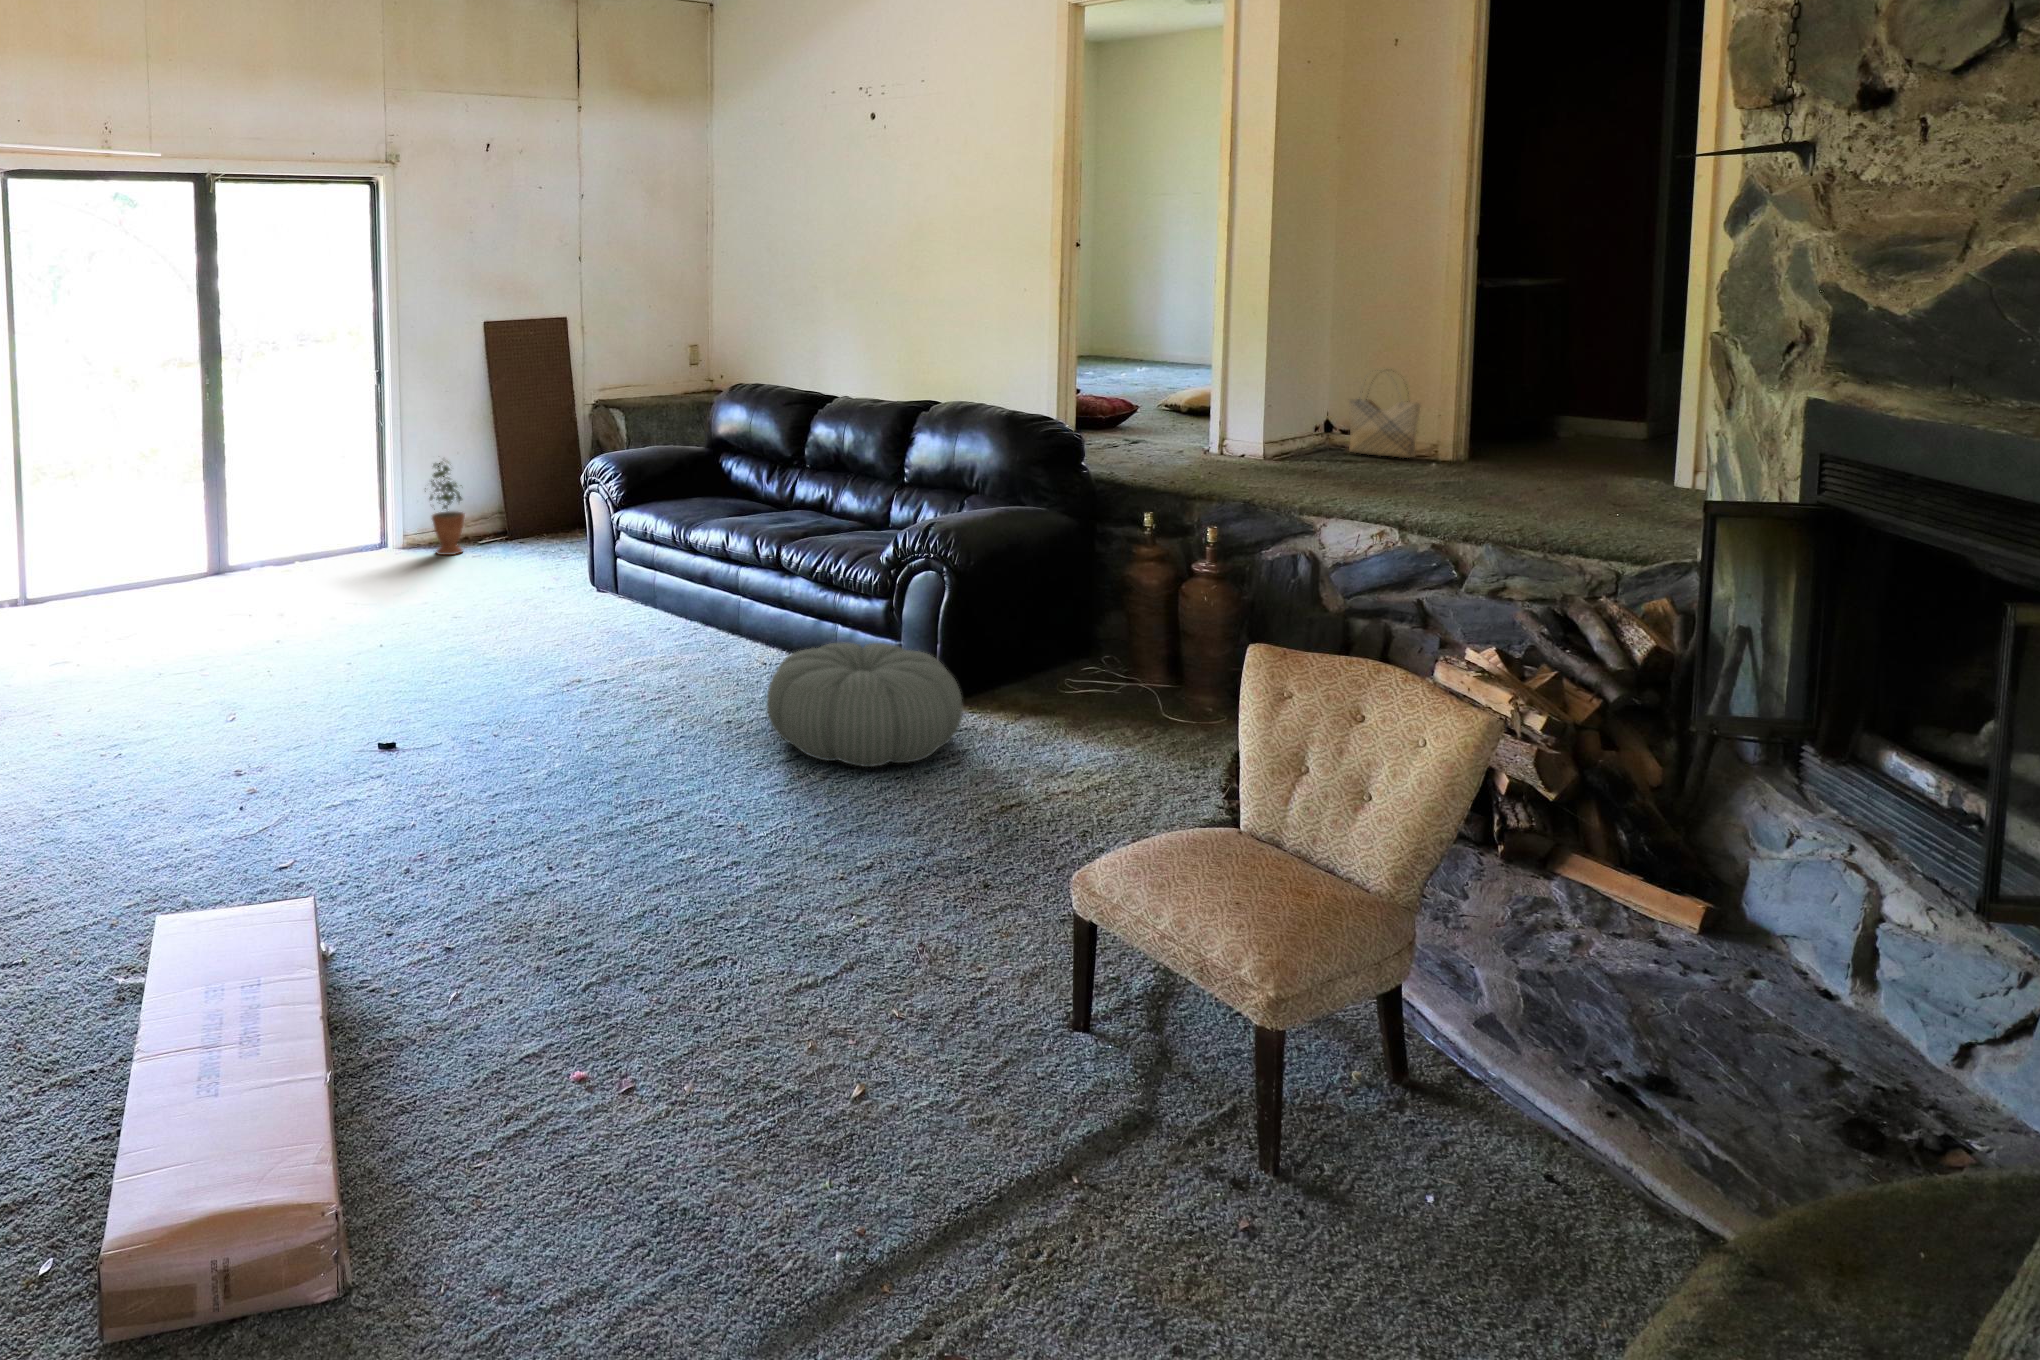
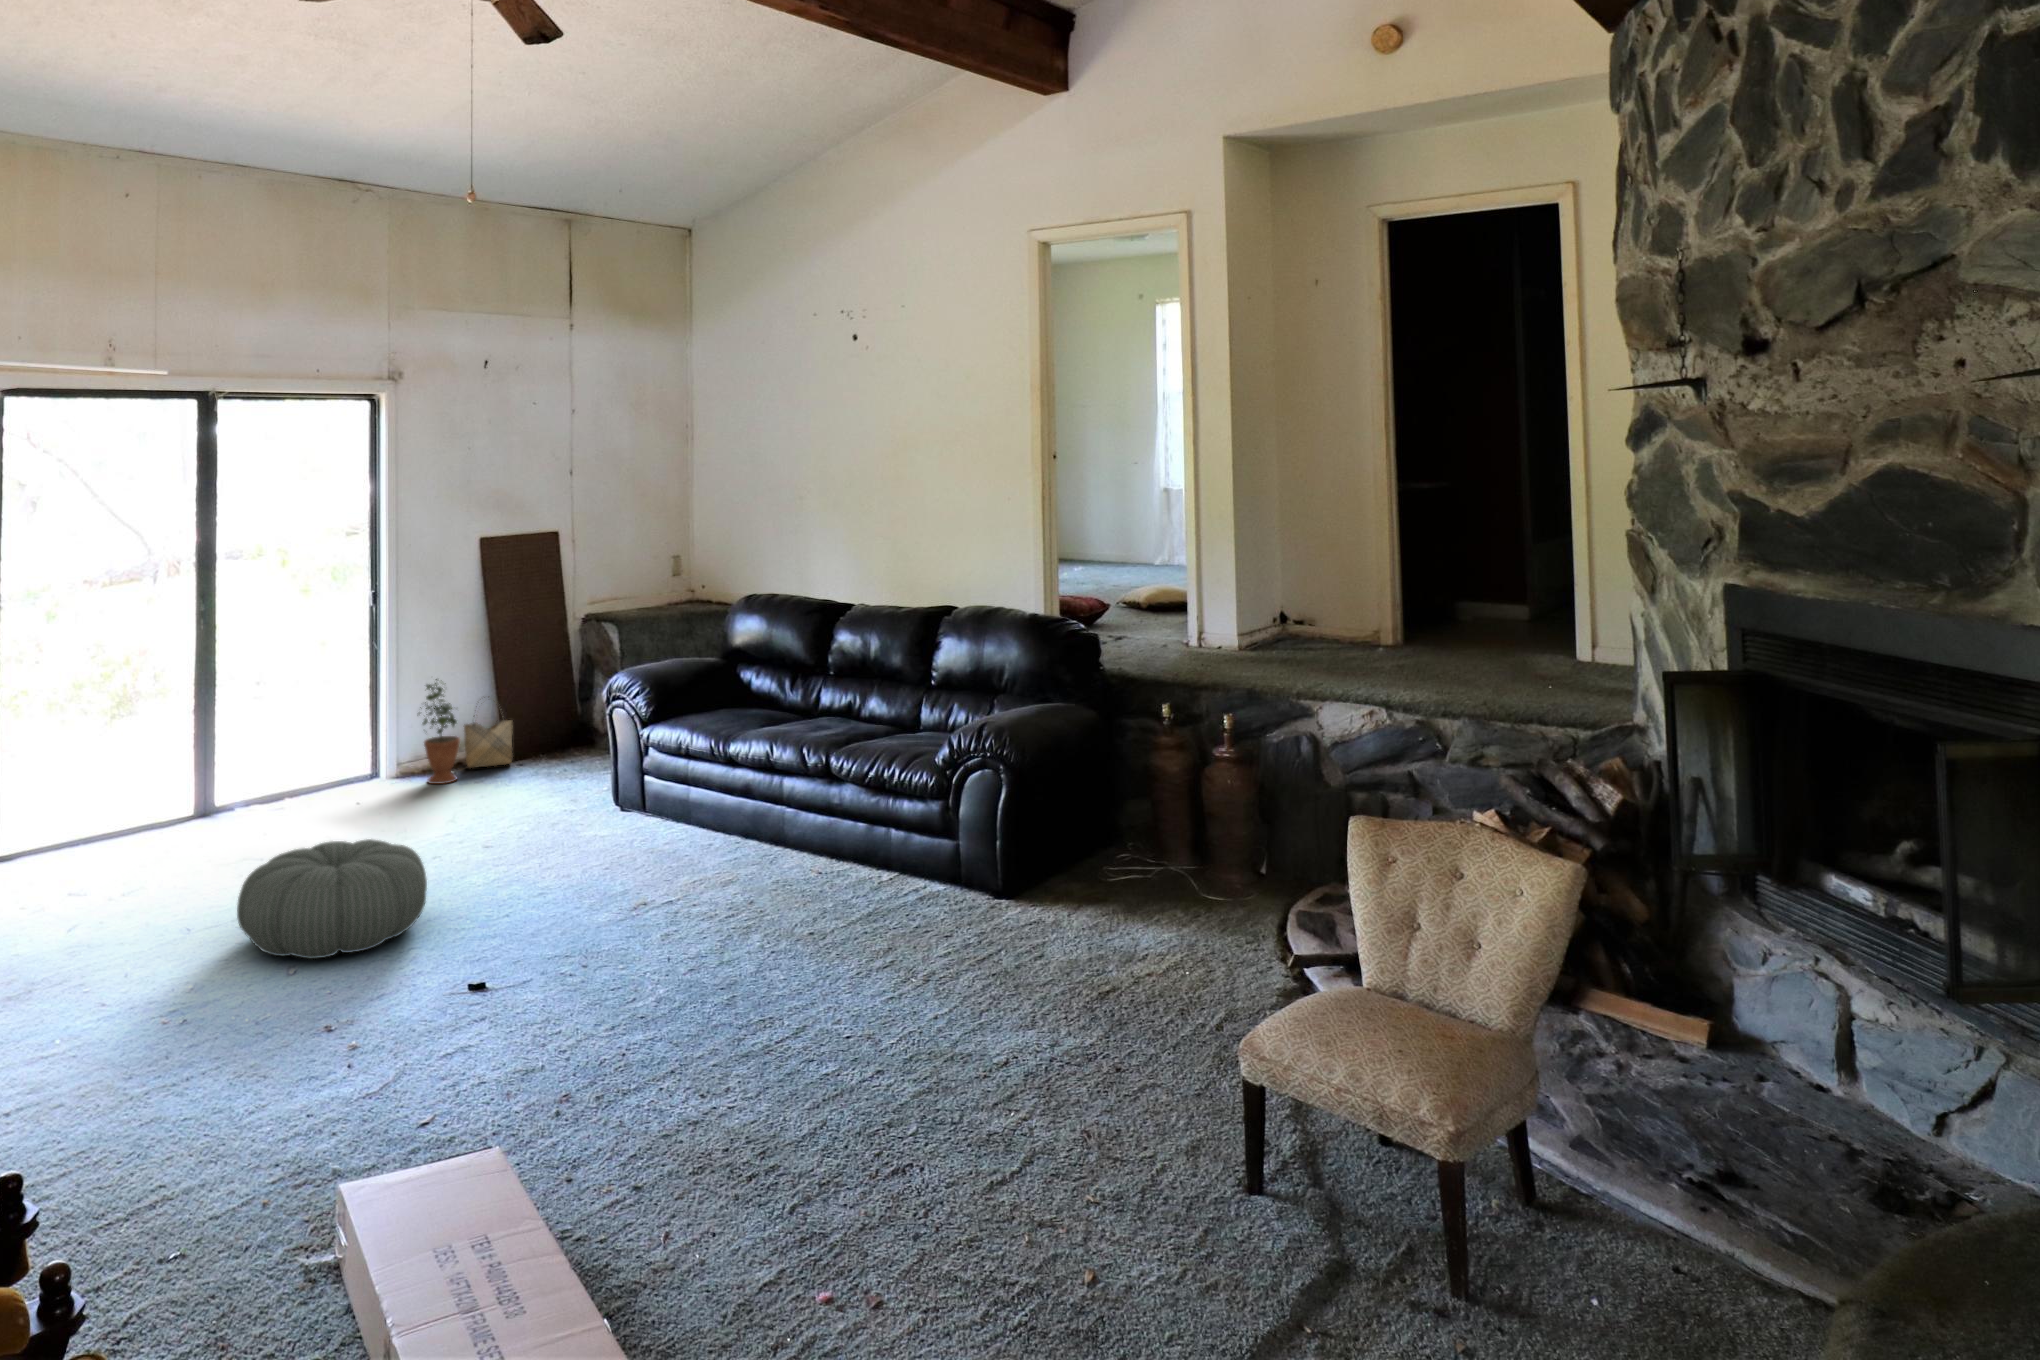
woven basket: present [1349,375,1420,458] -> present [464,702,513,768]
pouf: present [767,643,963,767] -> present [237,839,427,959]

